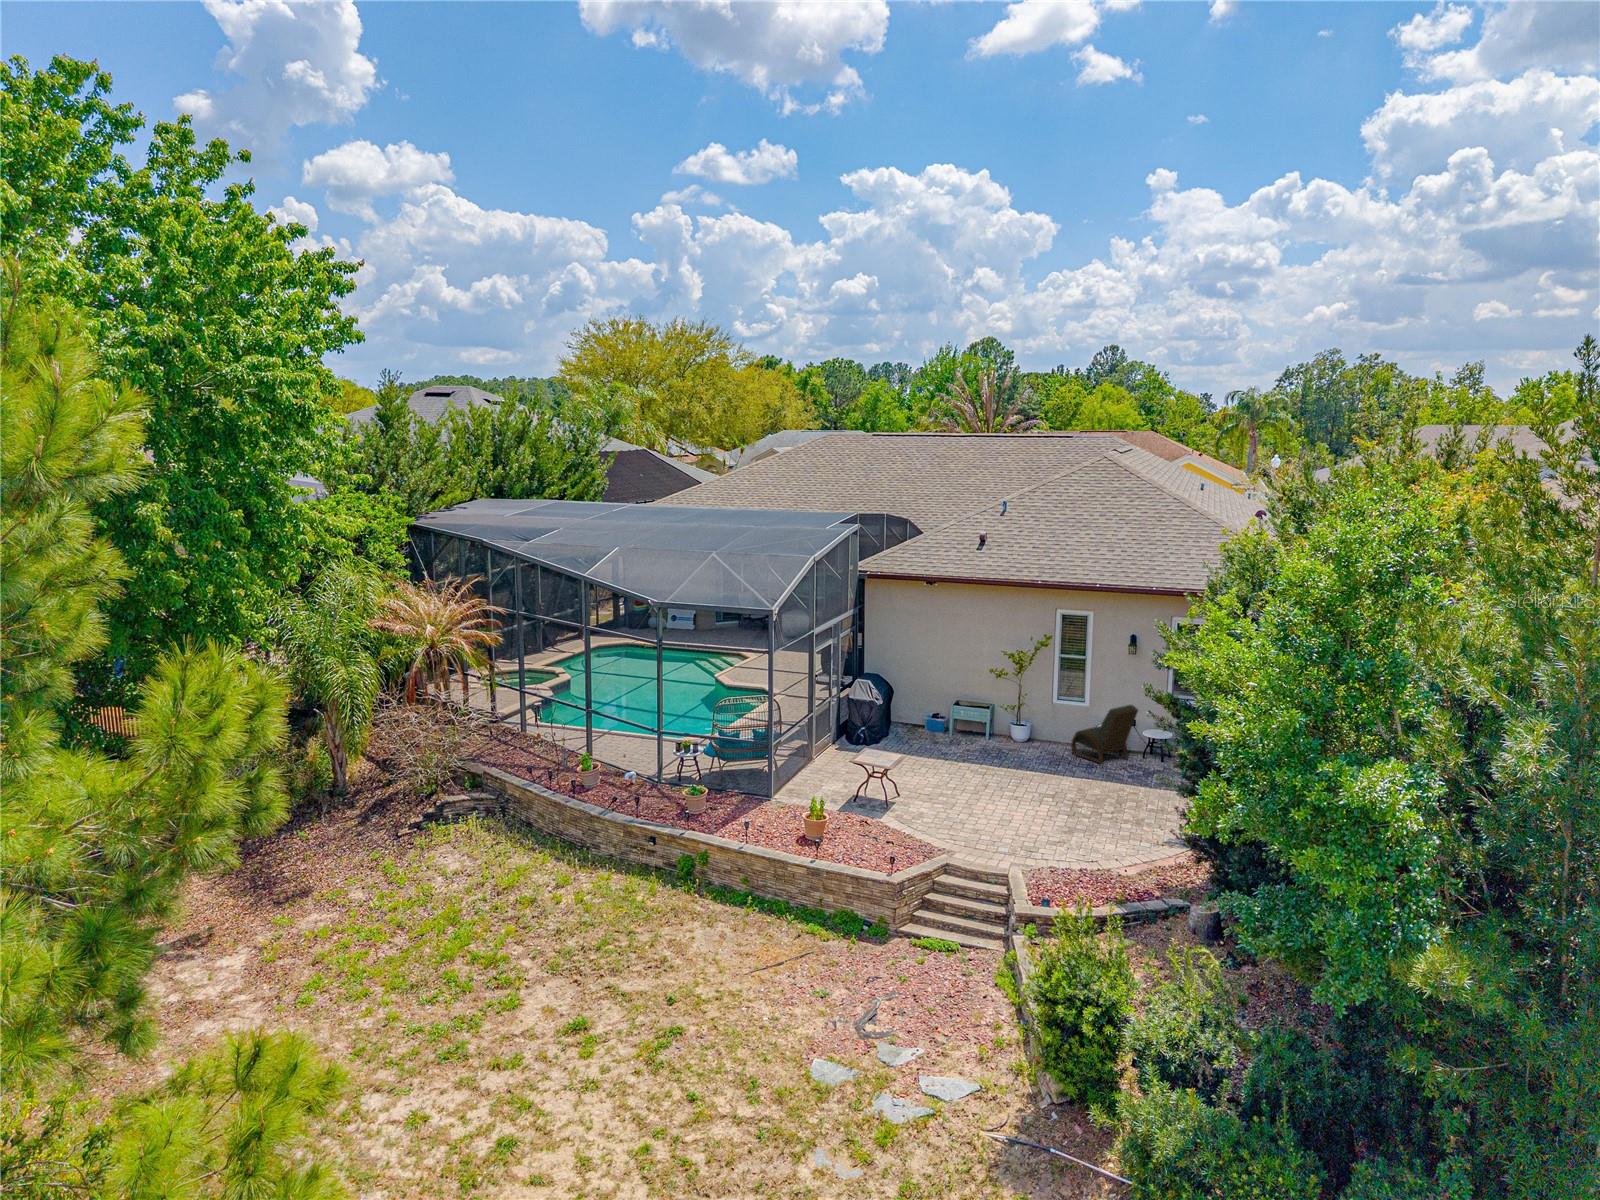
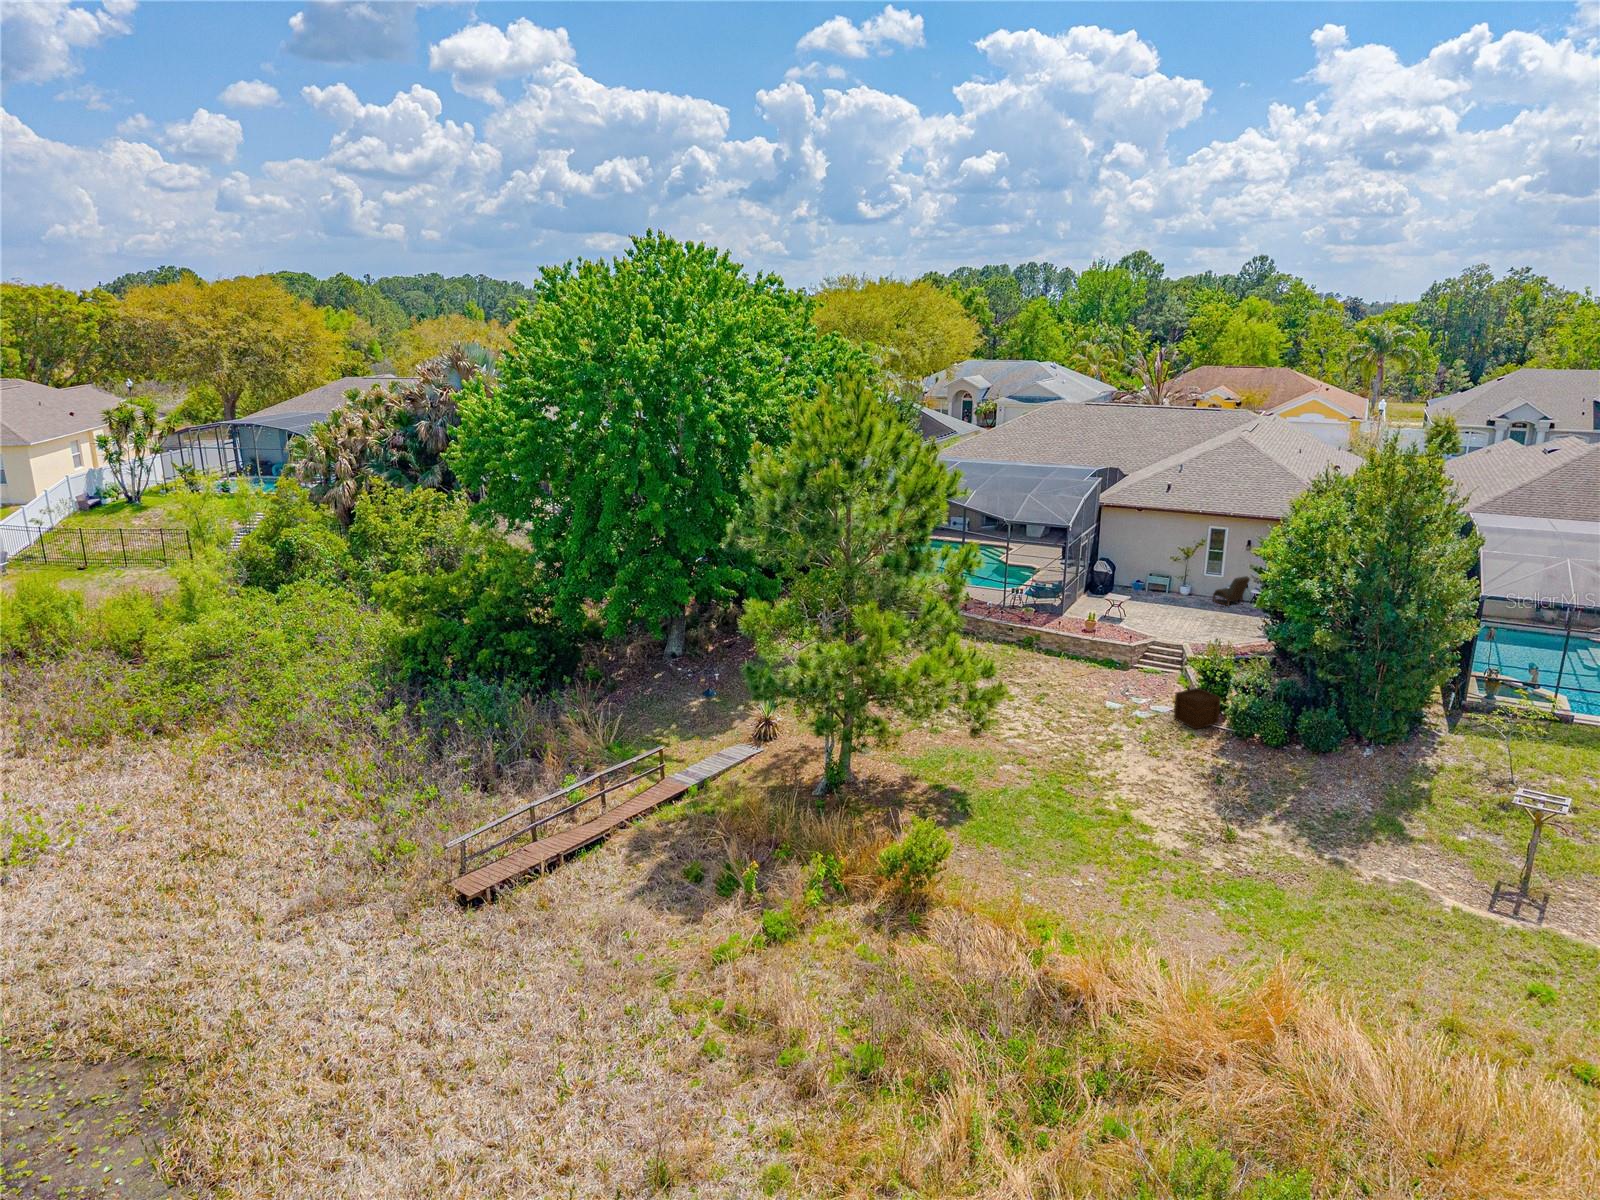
wooden crate: none [976,1021,1091,1153] -> present [1174,688,1221,729]

